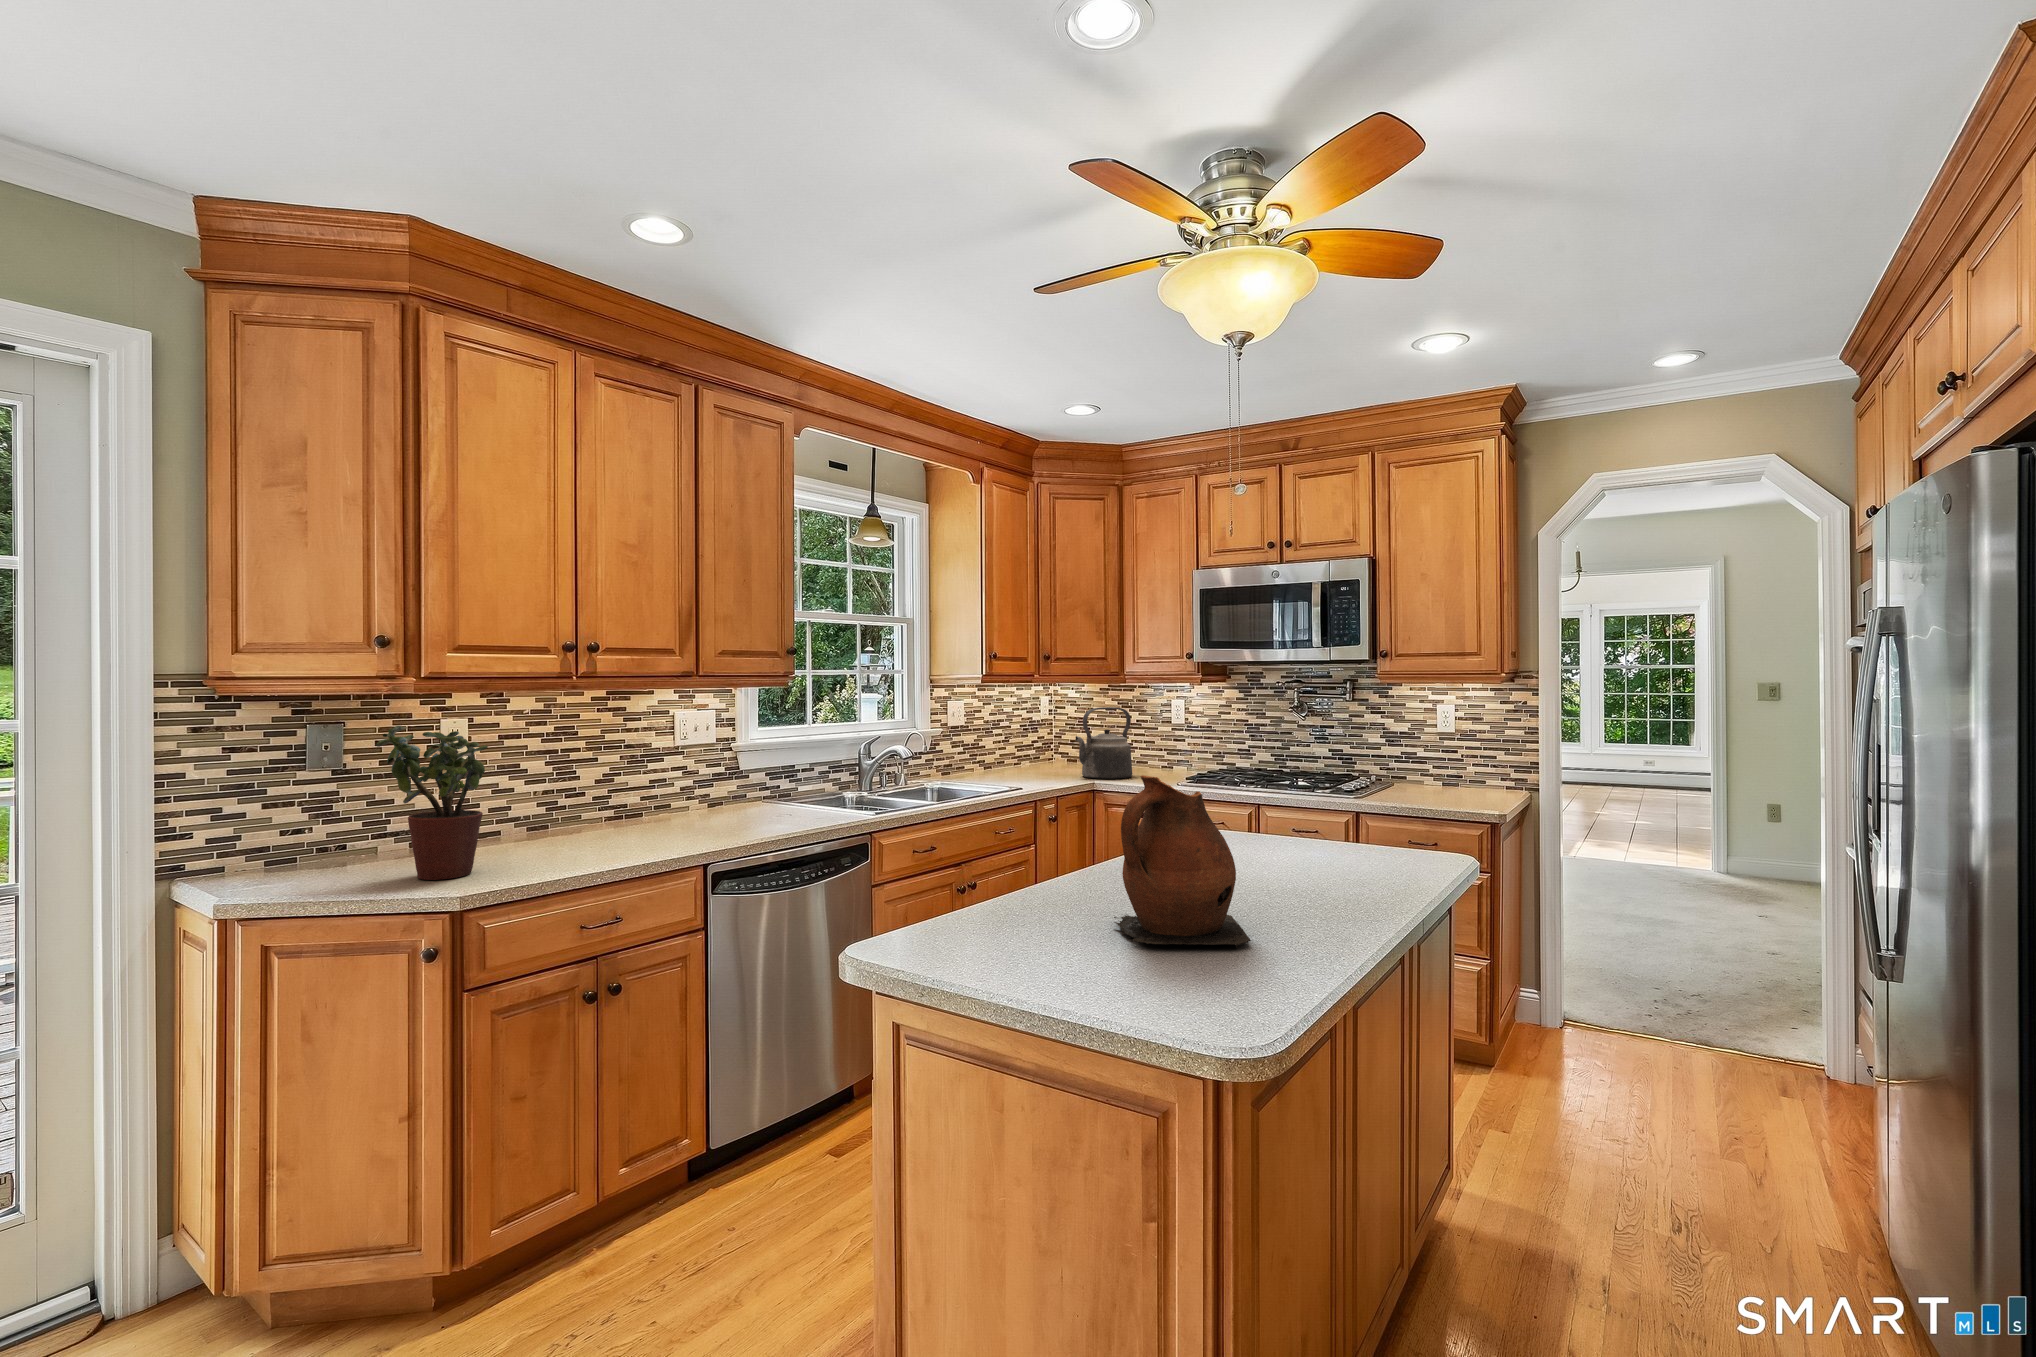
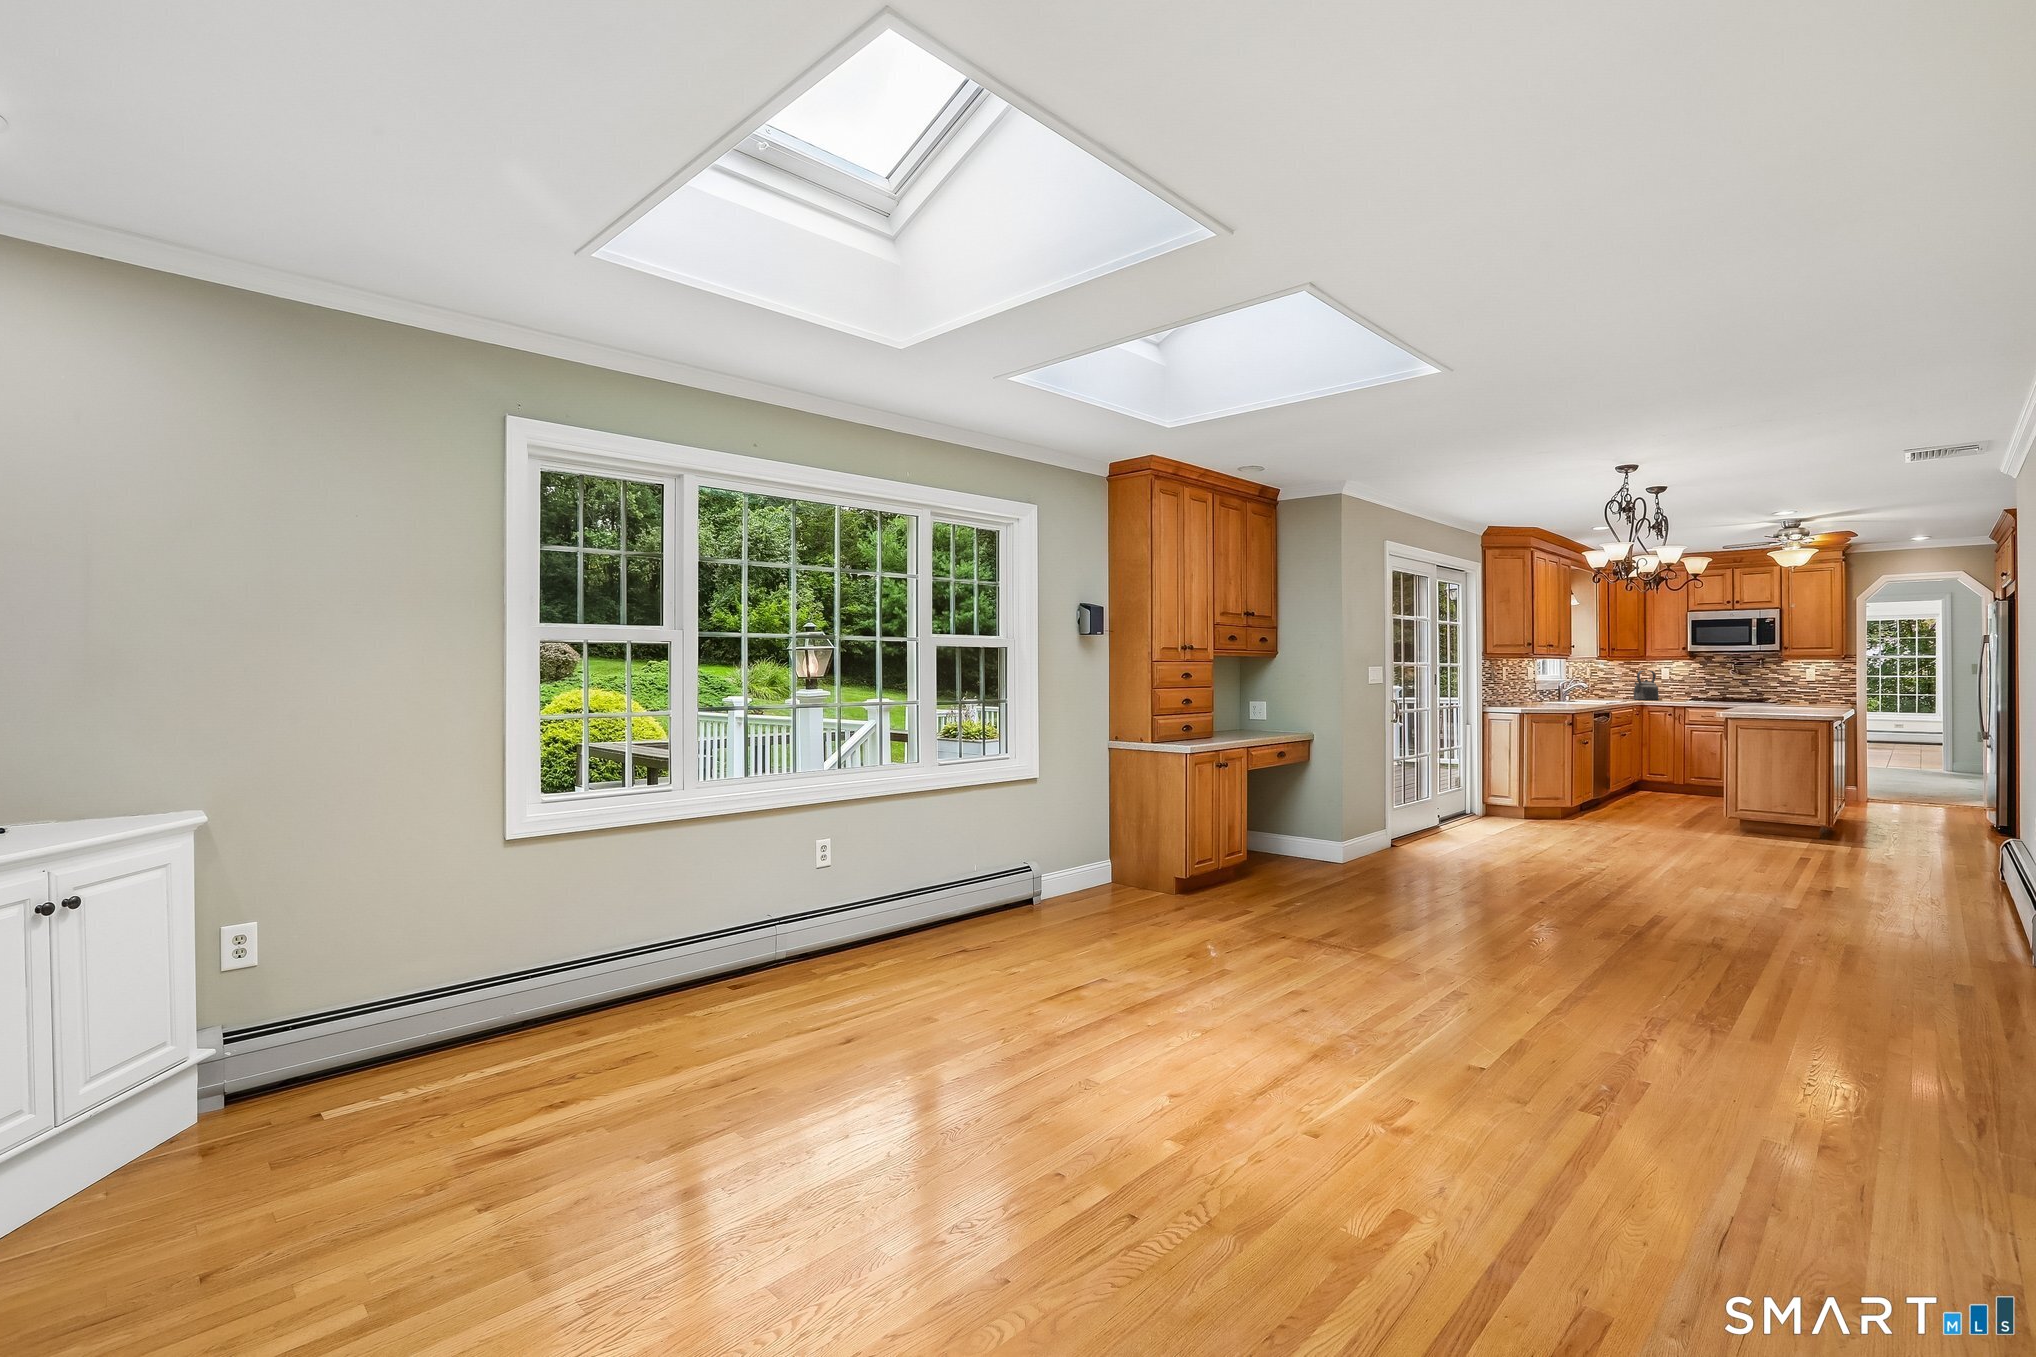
potted plant: present [376,726,488,880] -> none [1520,667,1548,708]
ceramic pitcher: present [1114,775,1251,948] -> none [1761,676,1803,713]

